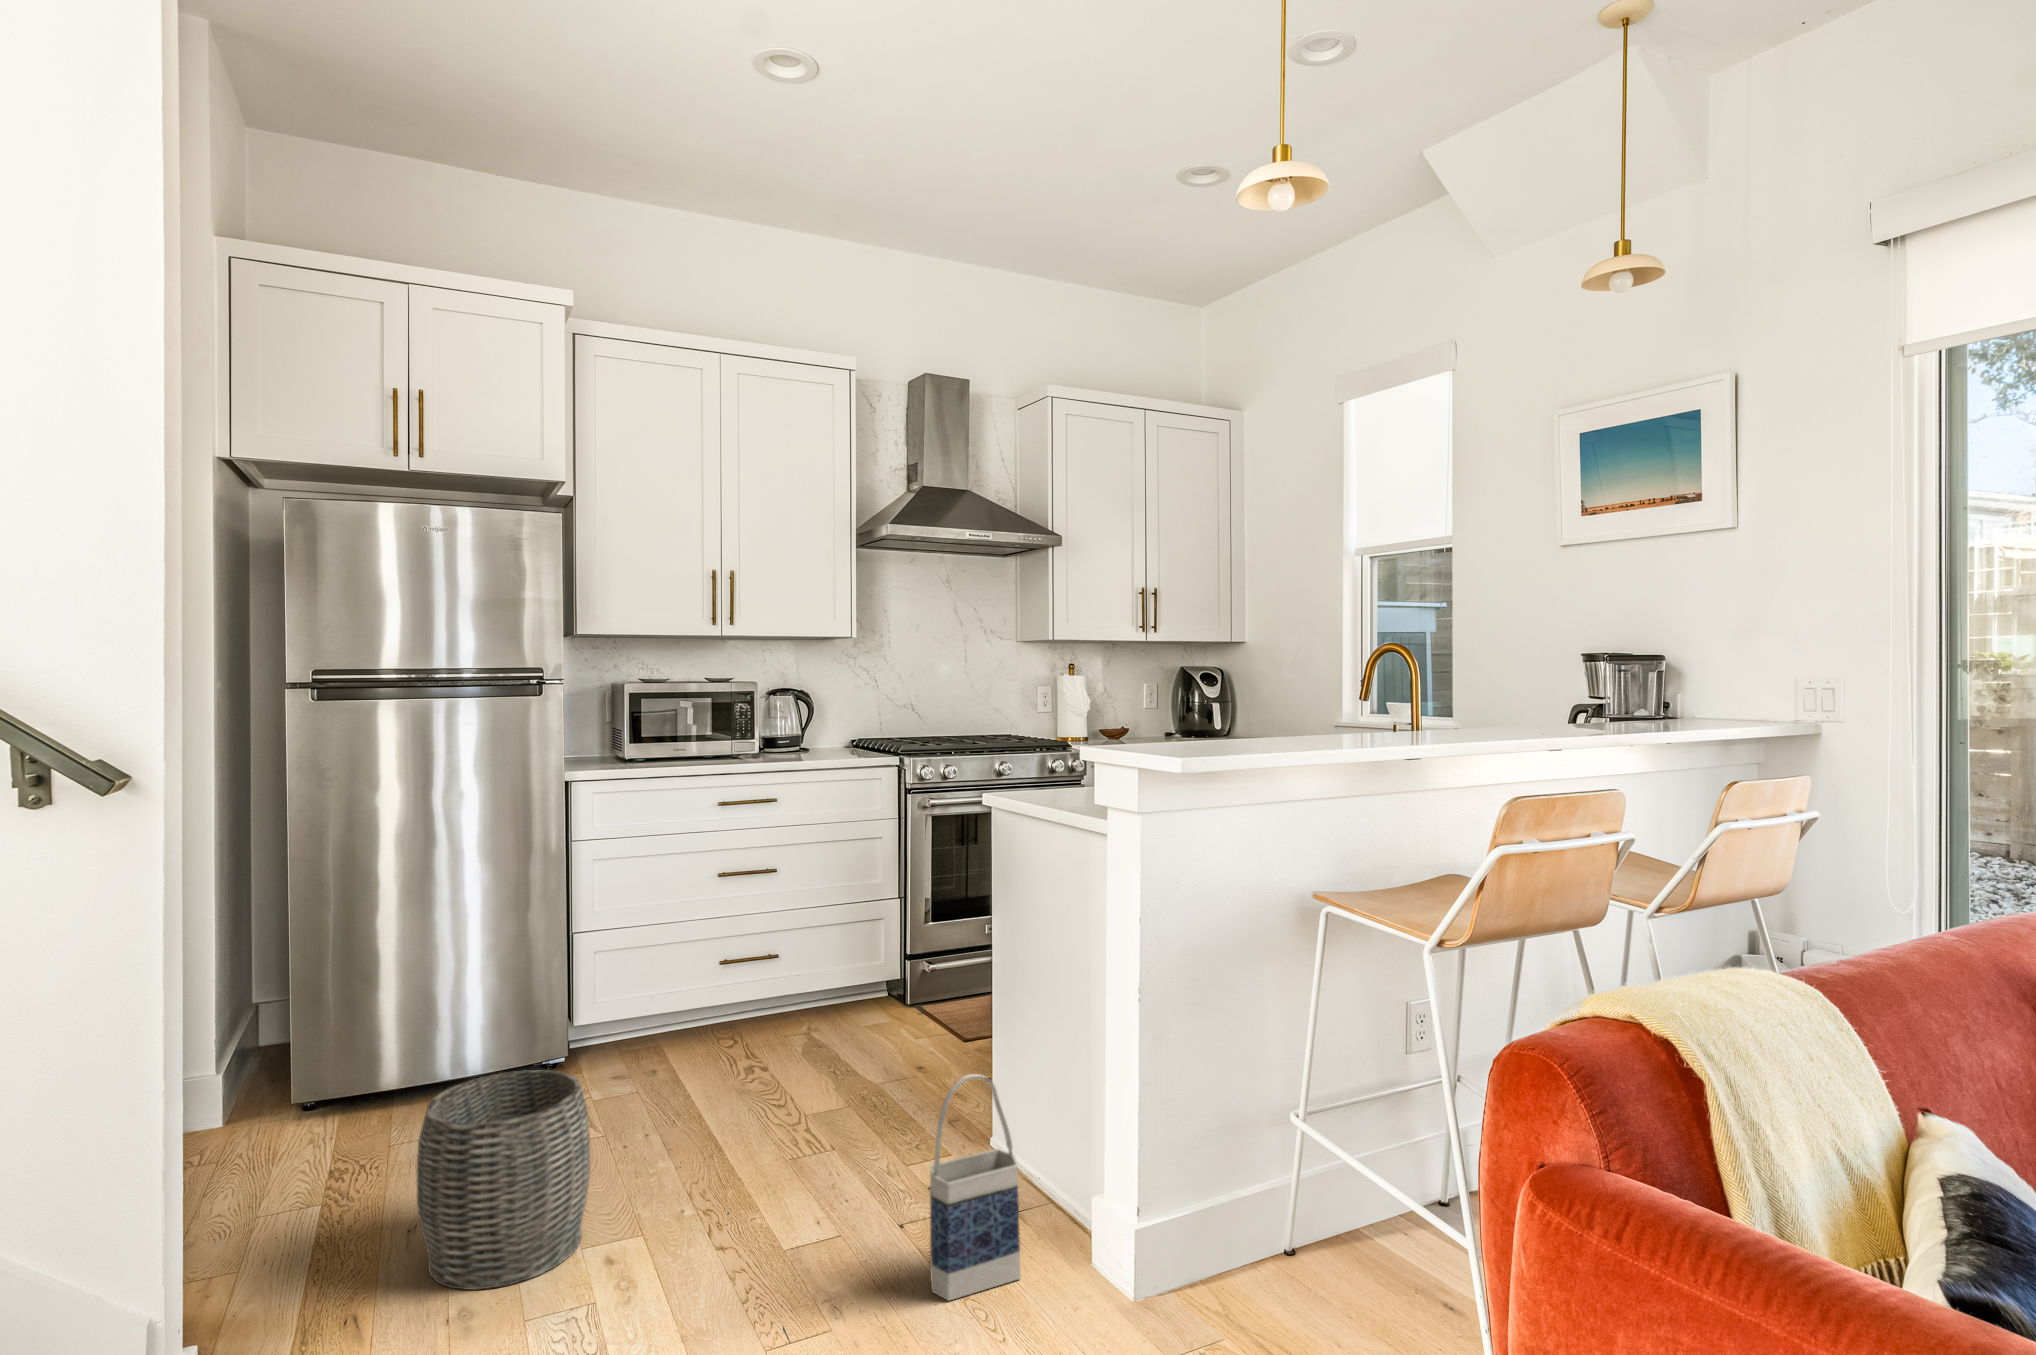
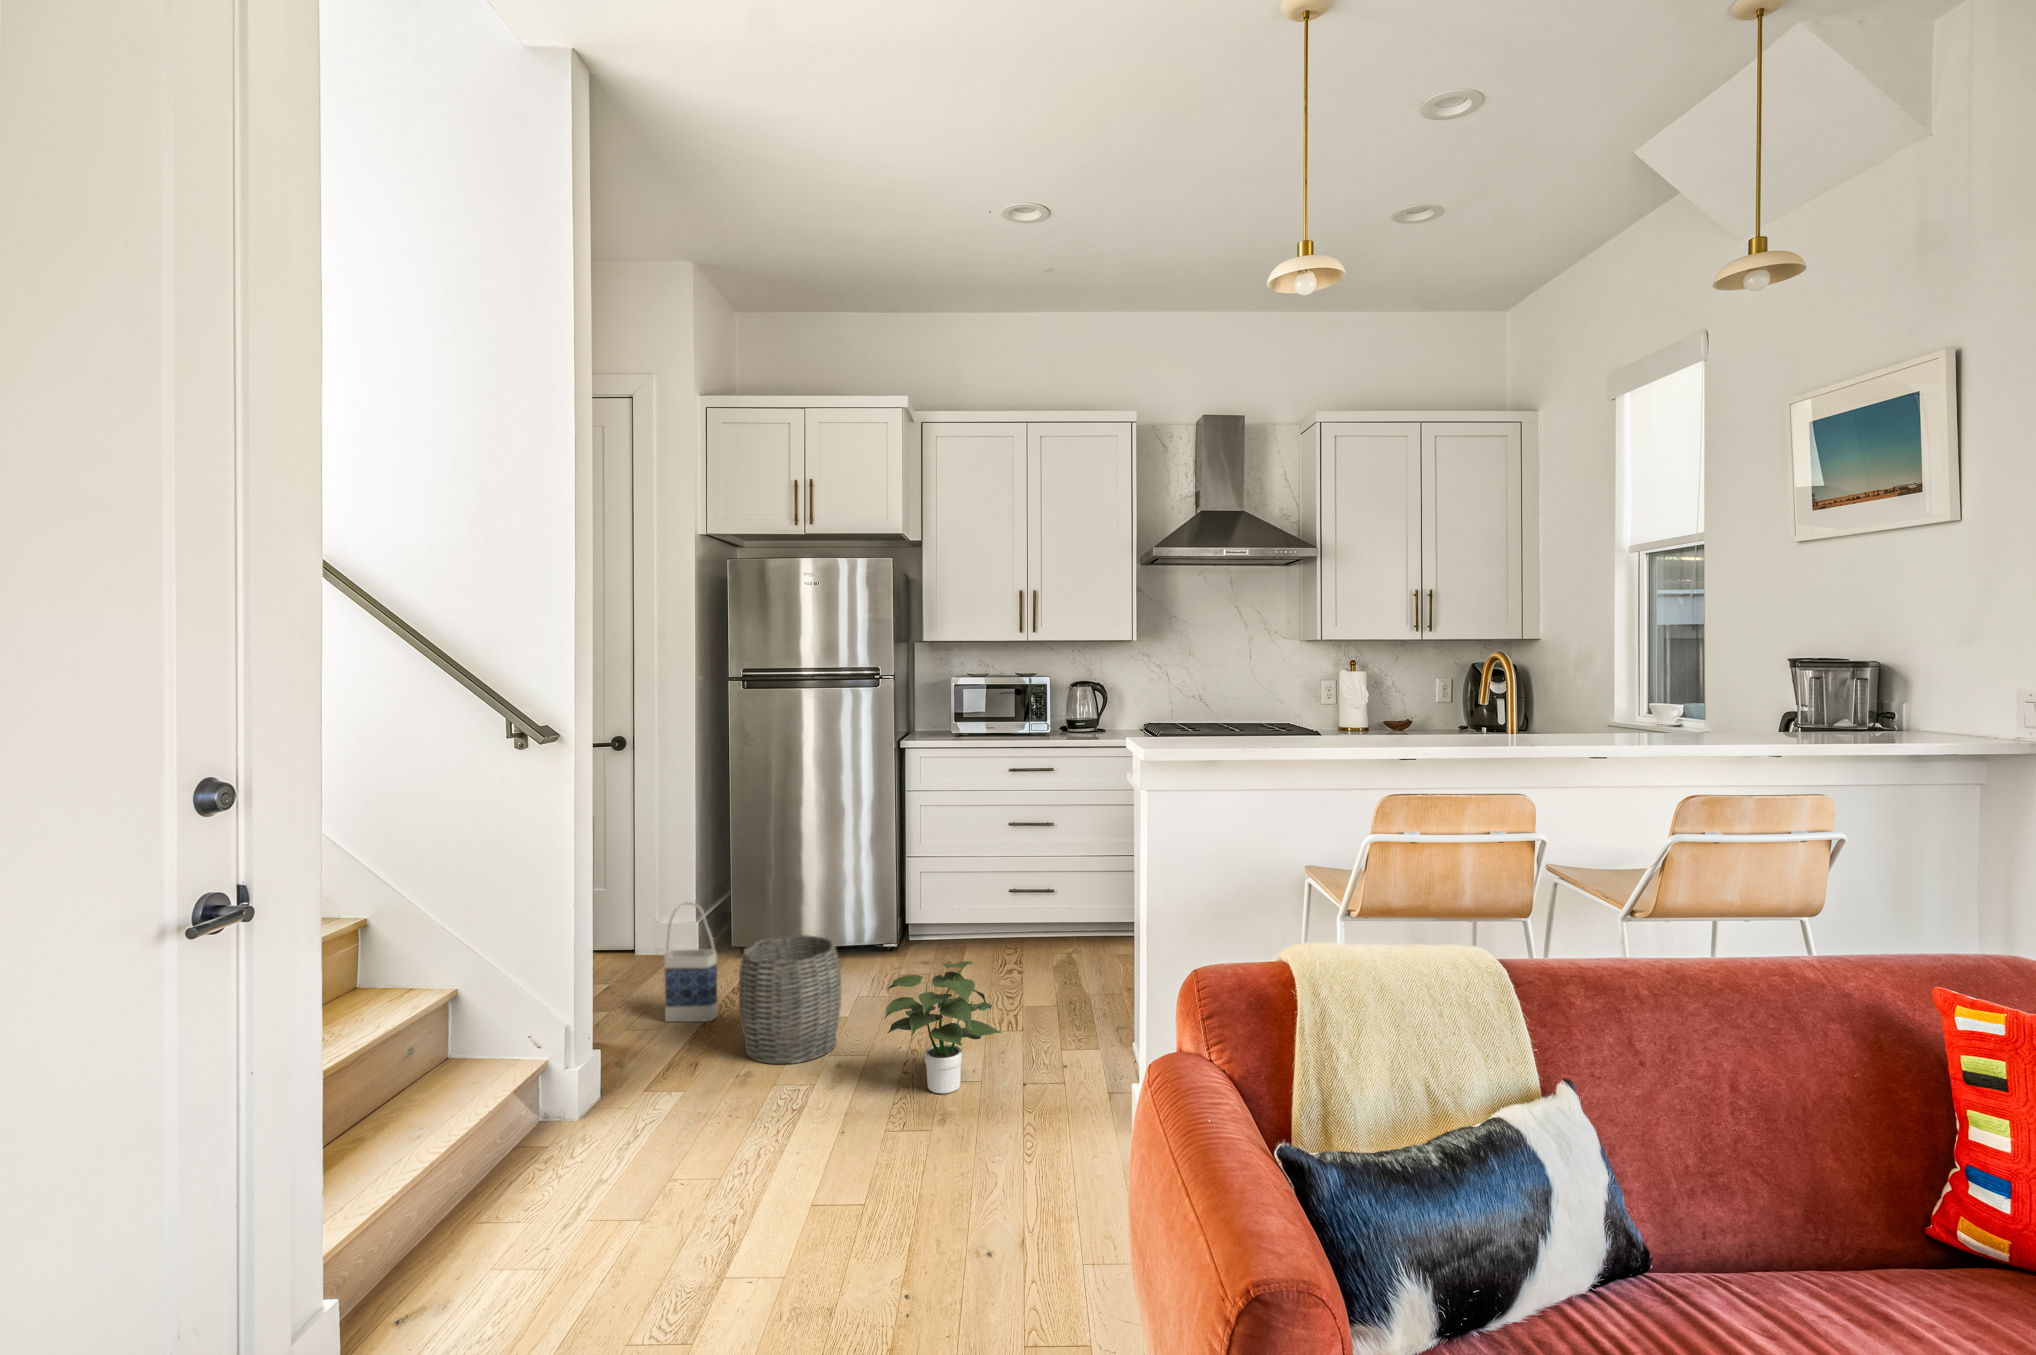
potted plant: none [703,1068,873,1269] -> present [884,961,1002,1094]
bag: present [930,1074,1021,1300] -> present [665,902,718,1022]

